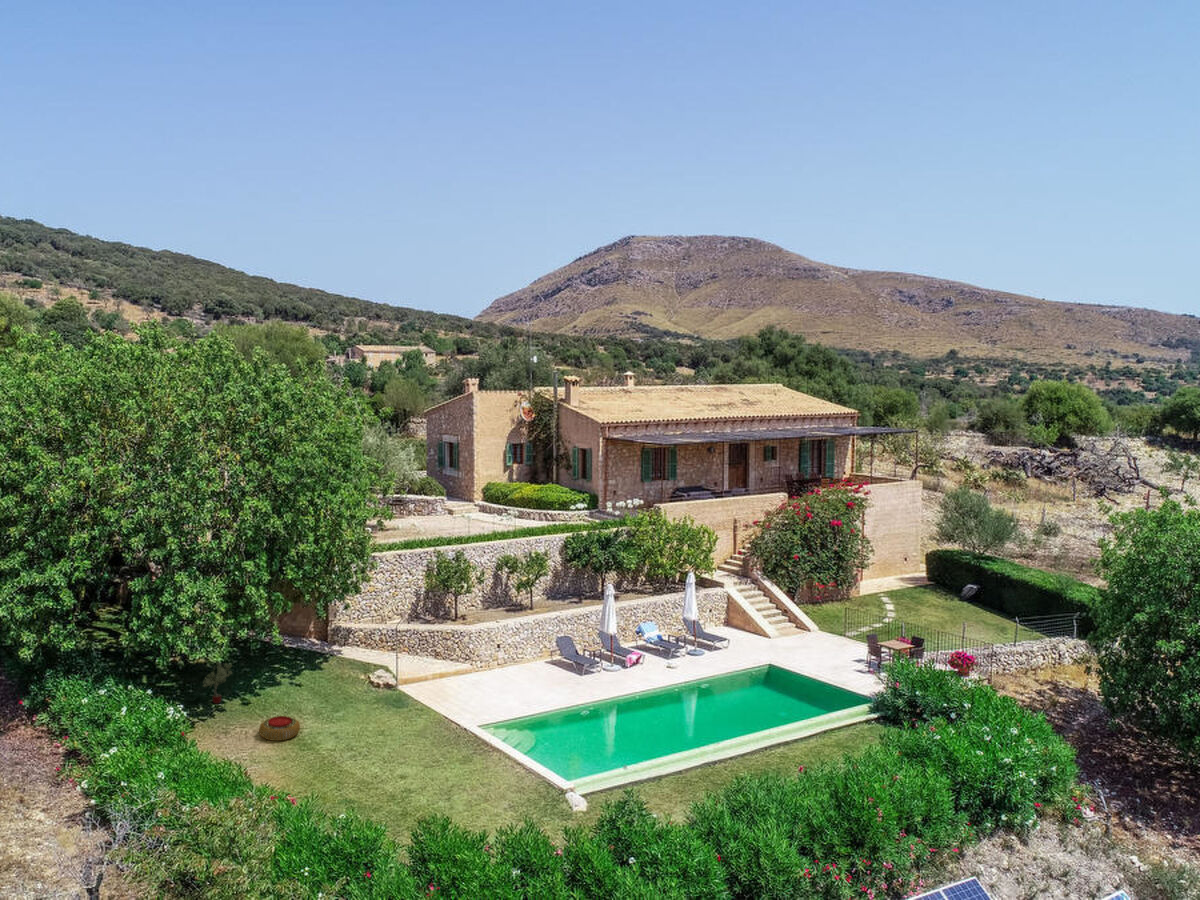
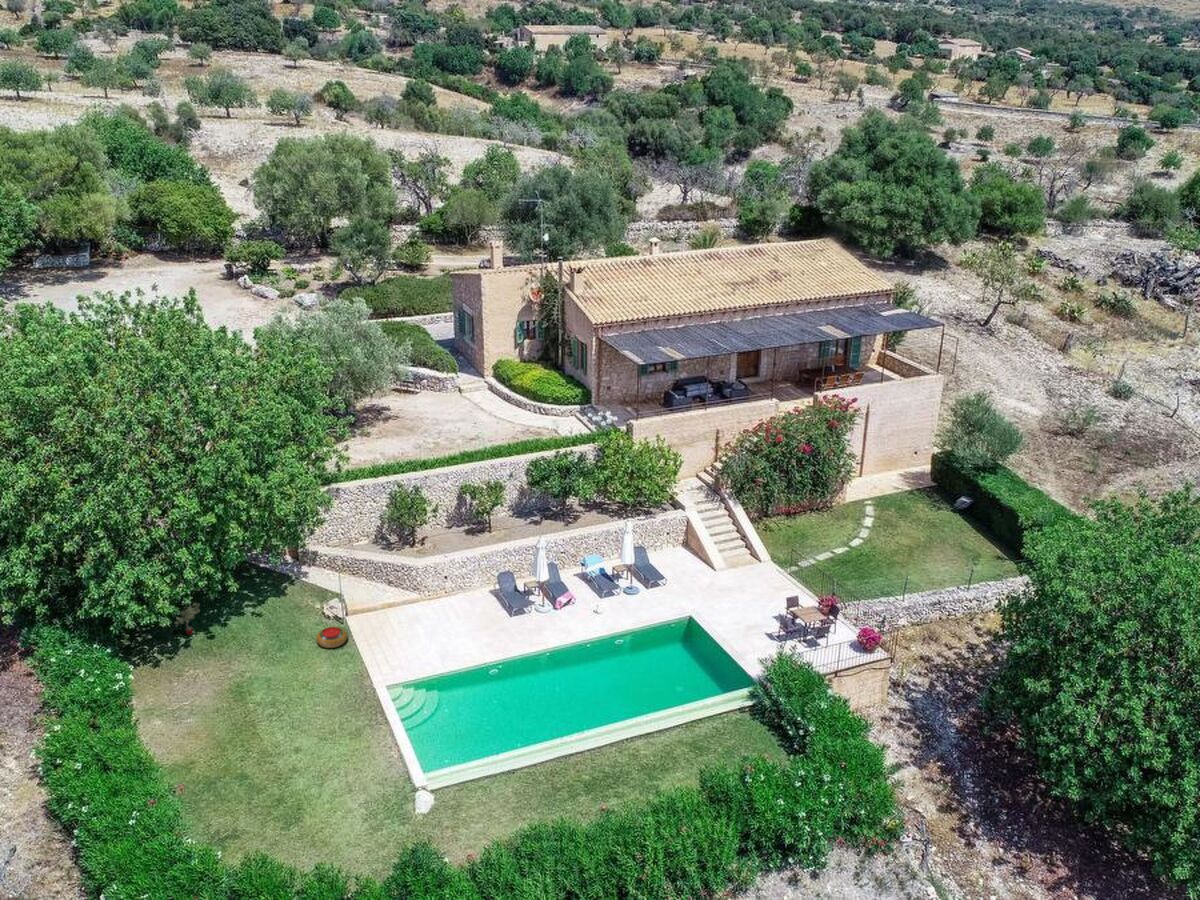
pouf: present [259,716,300,741] -> present [316,627,347,648]

